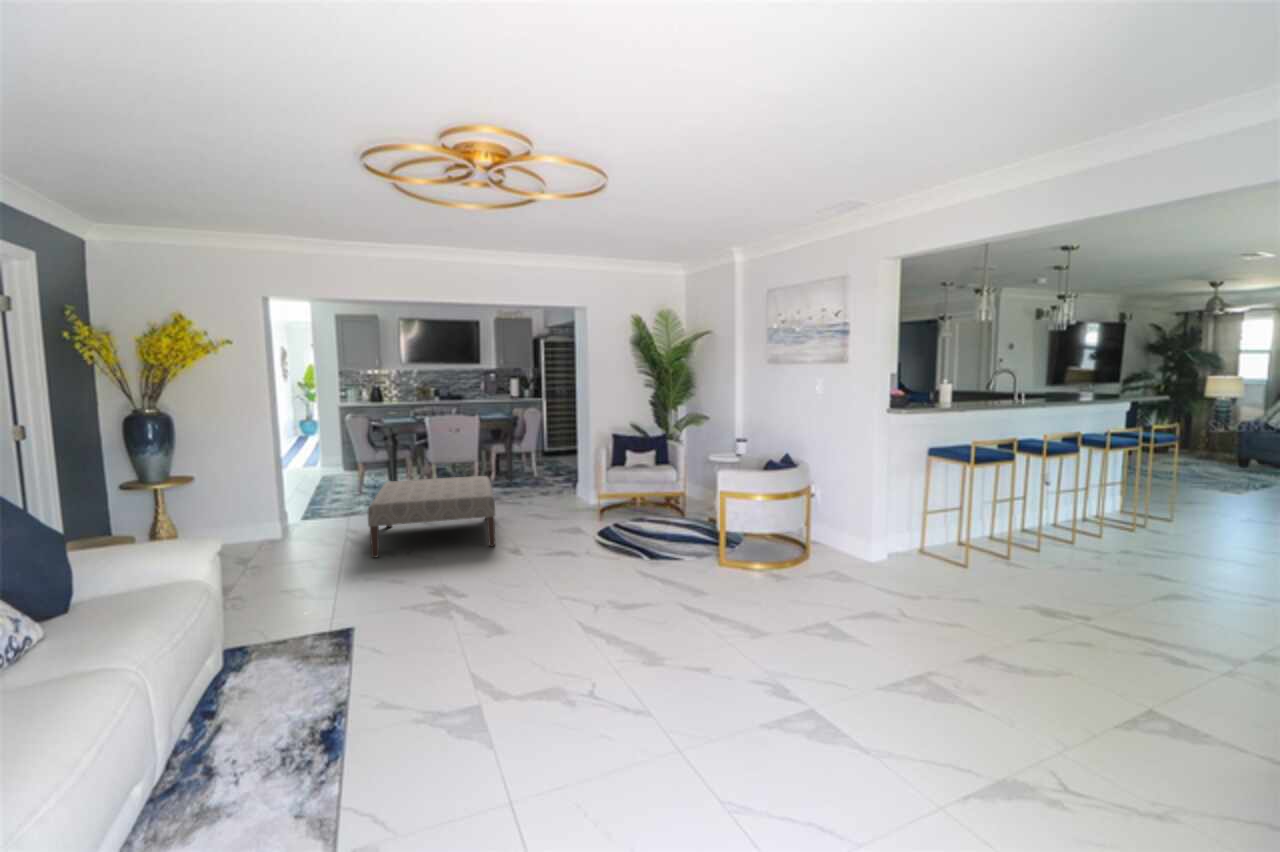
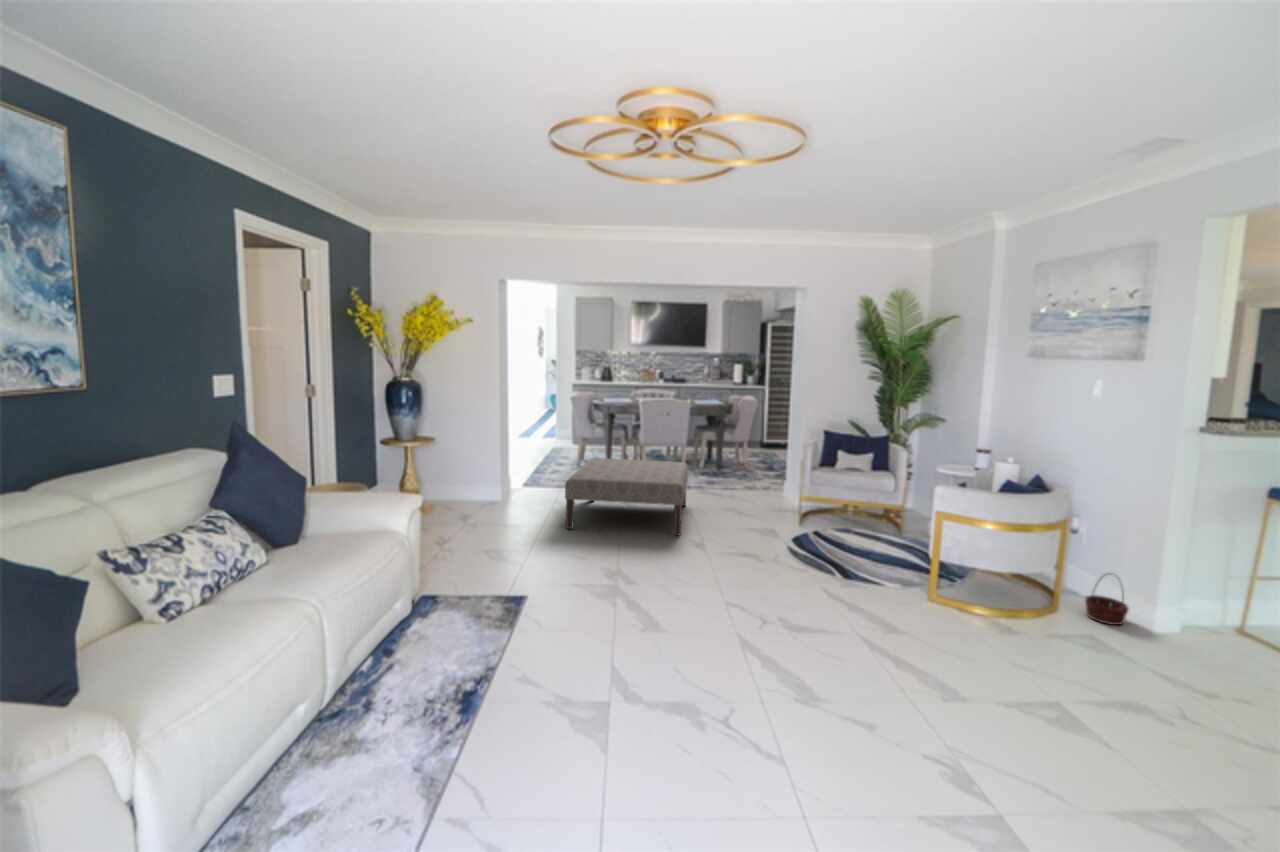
basket: none [819,521,847,559] -> present [1085,577,1129,625]

